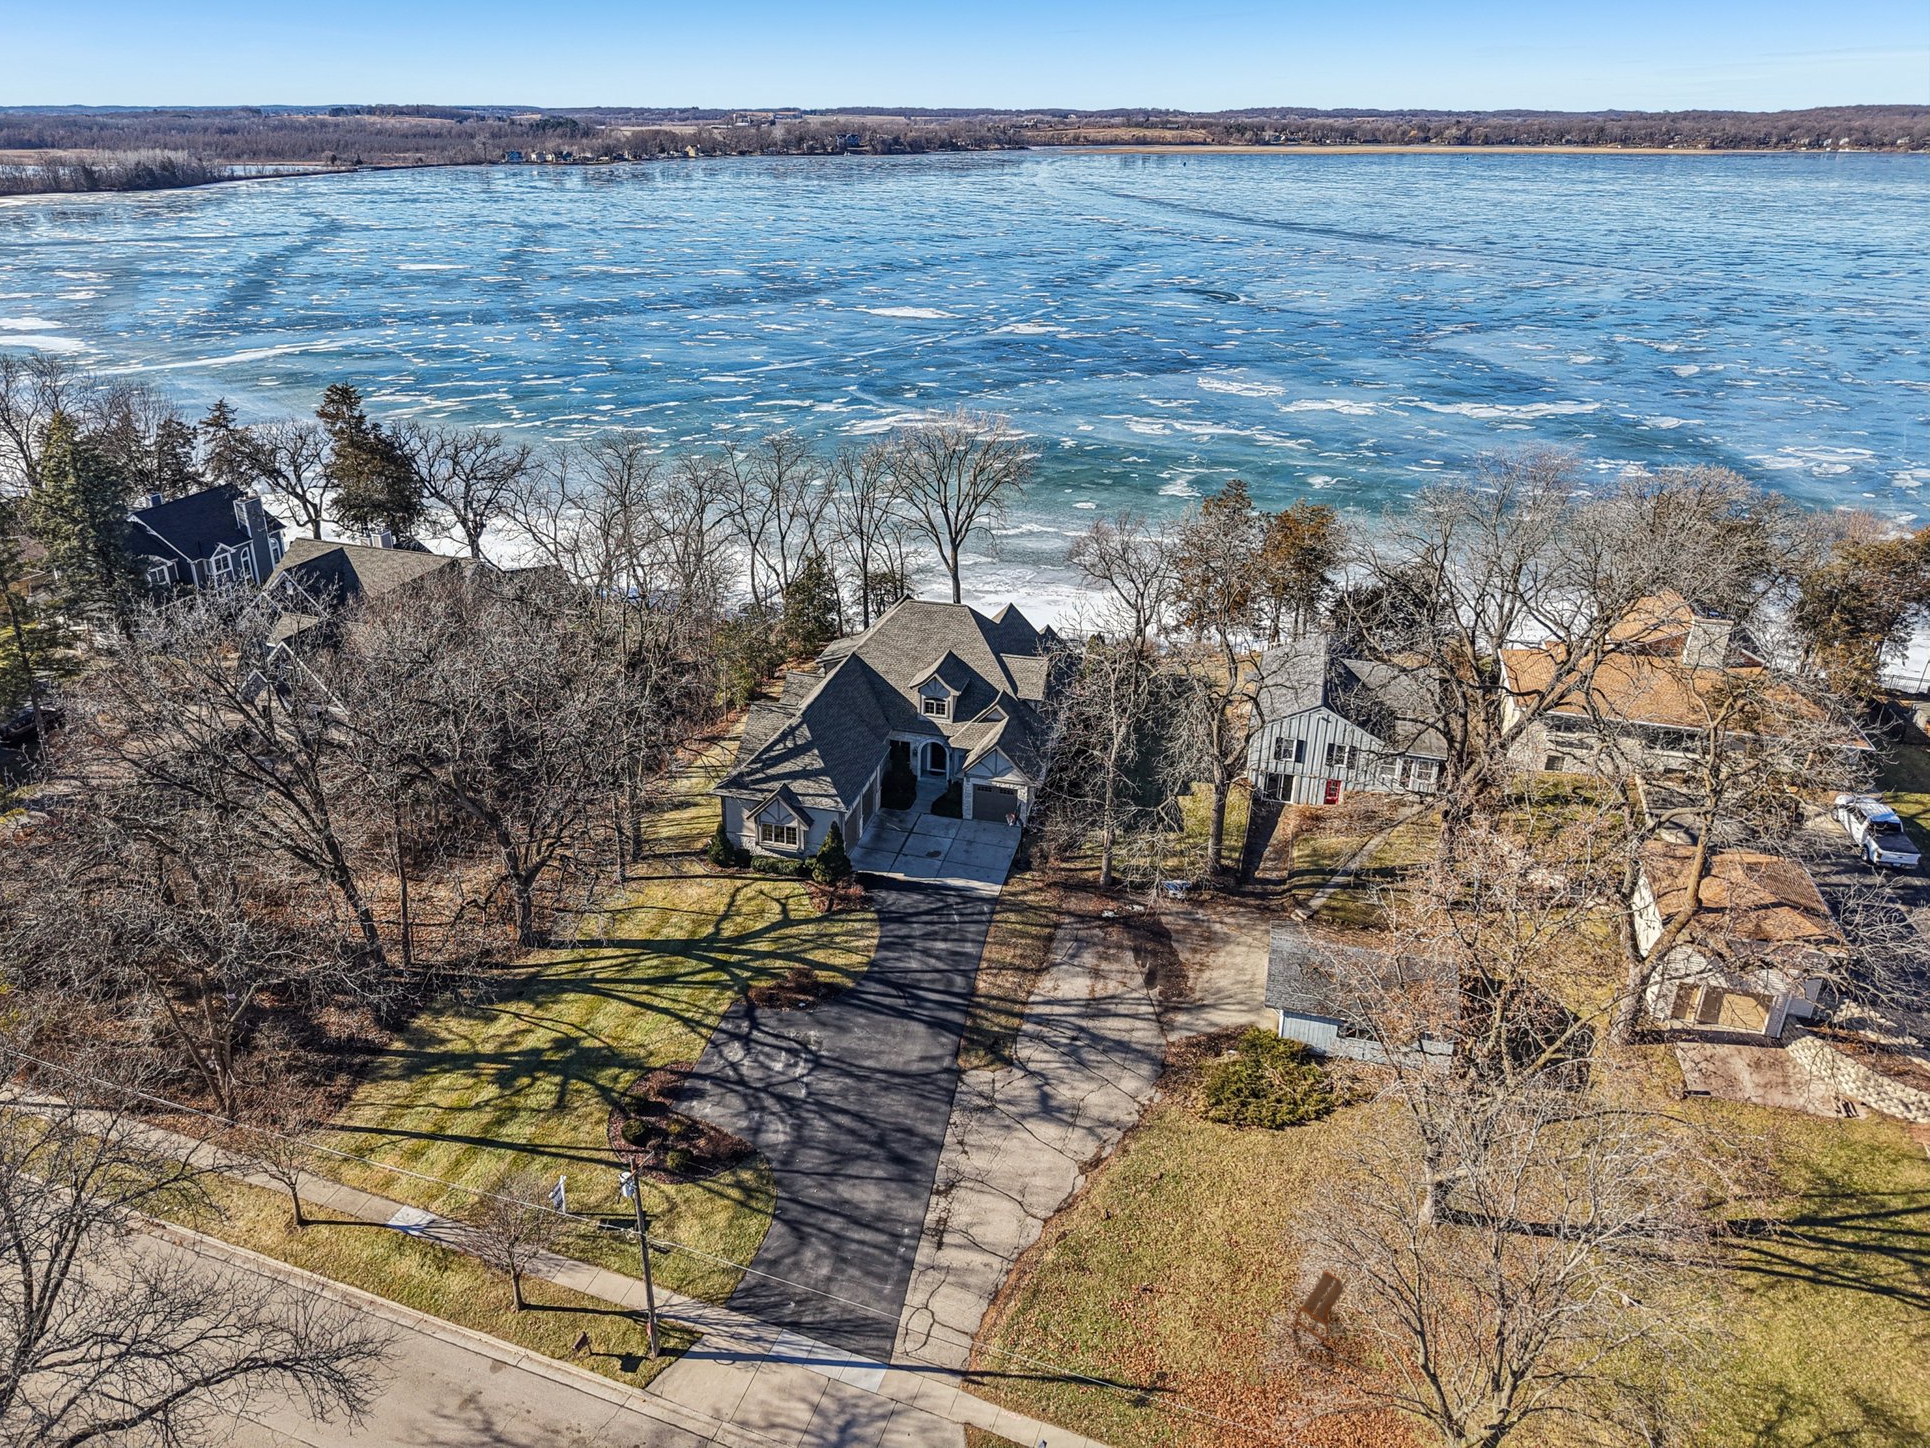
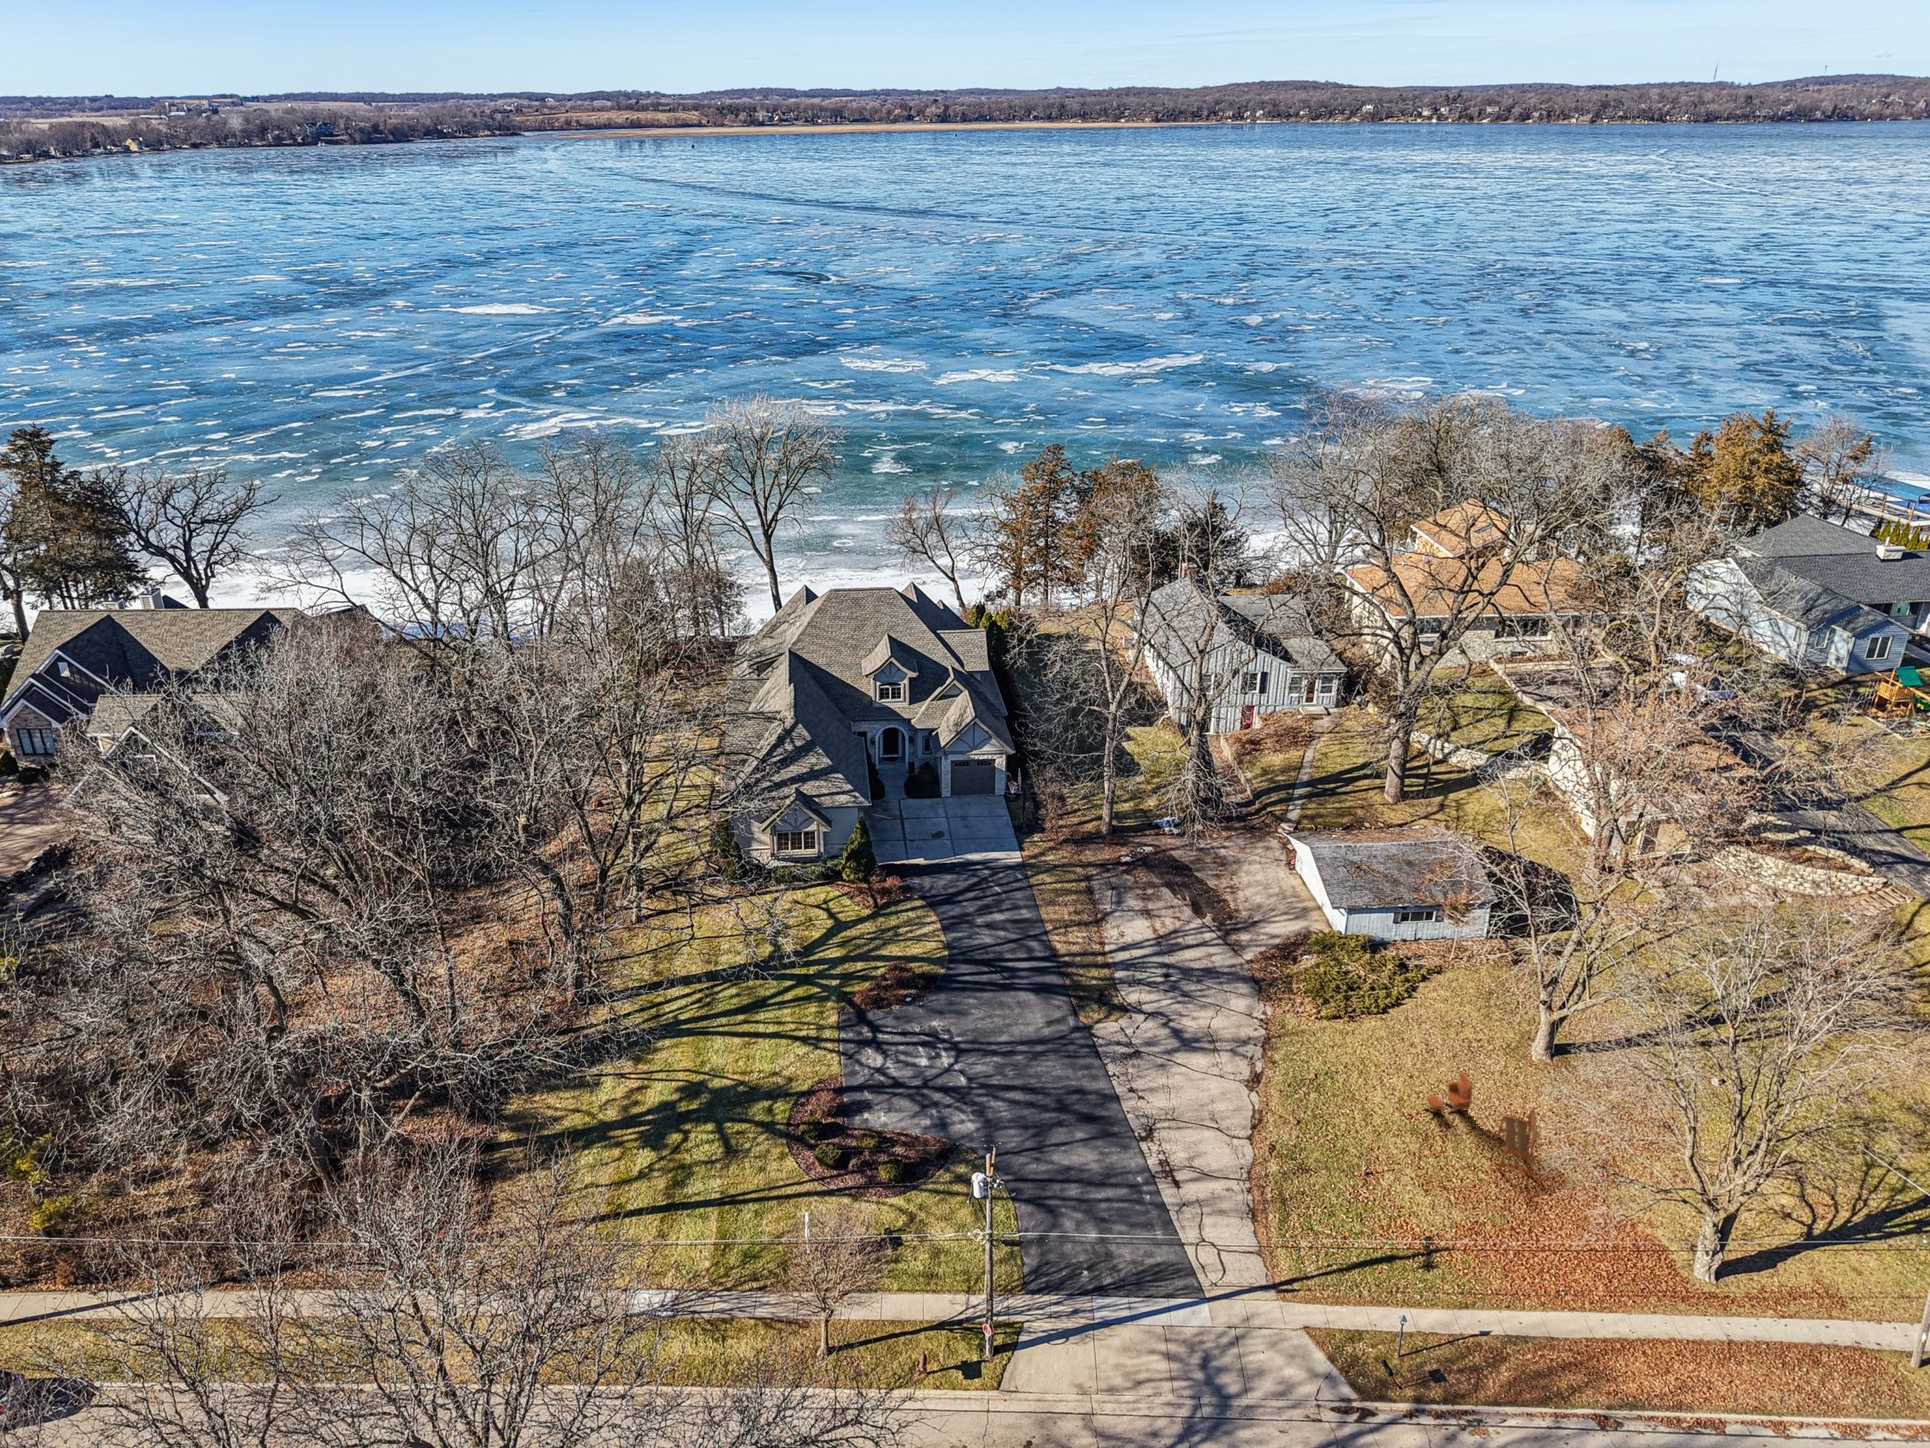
lounge chair: none [1253,1211,1305,1262] -> present [1426,1072,1473,1112]

